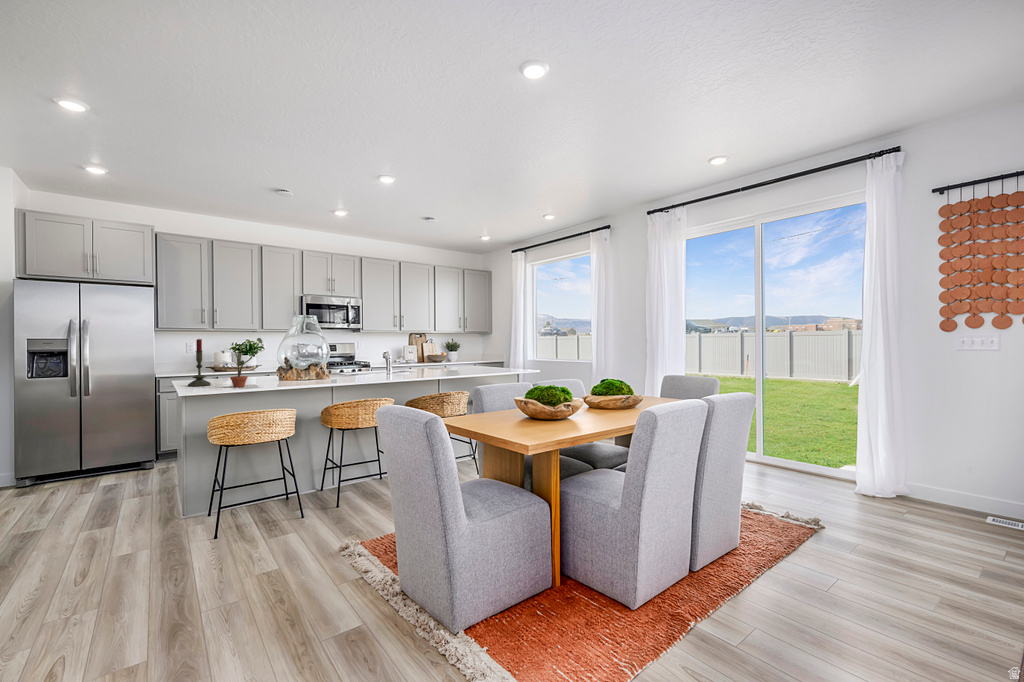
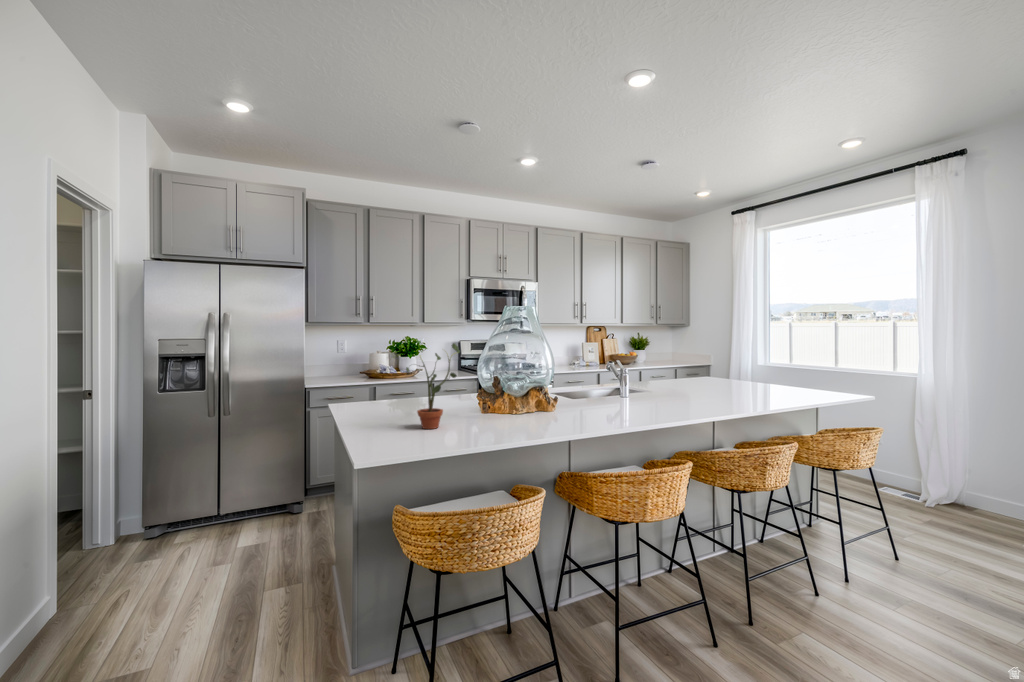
candle: present [188,339,211,386] -> none [353,343,384,422]

